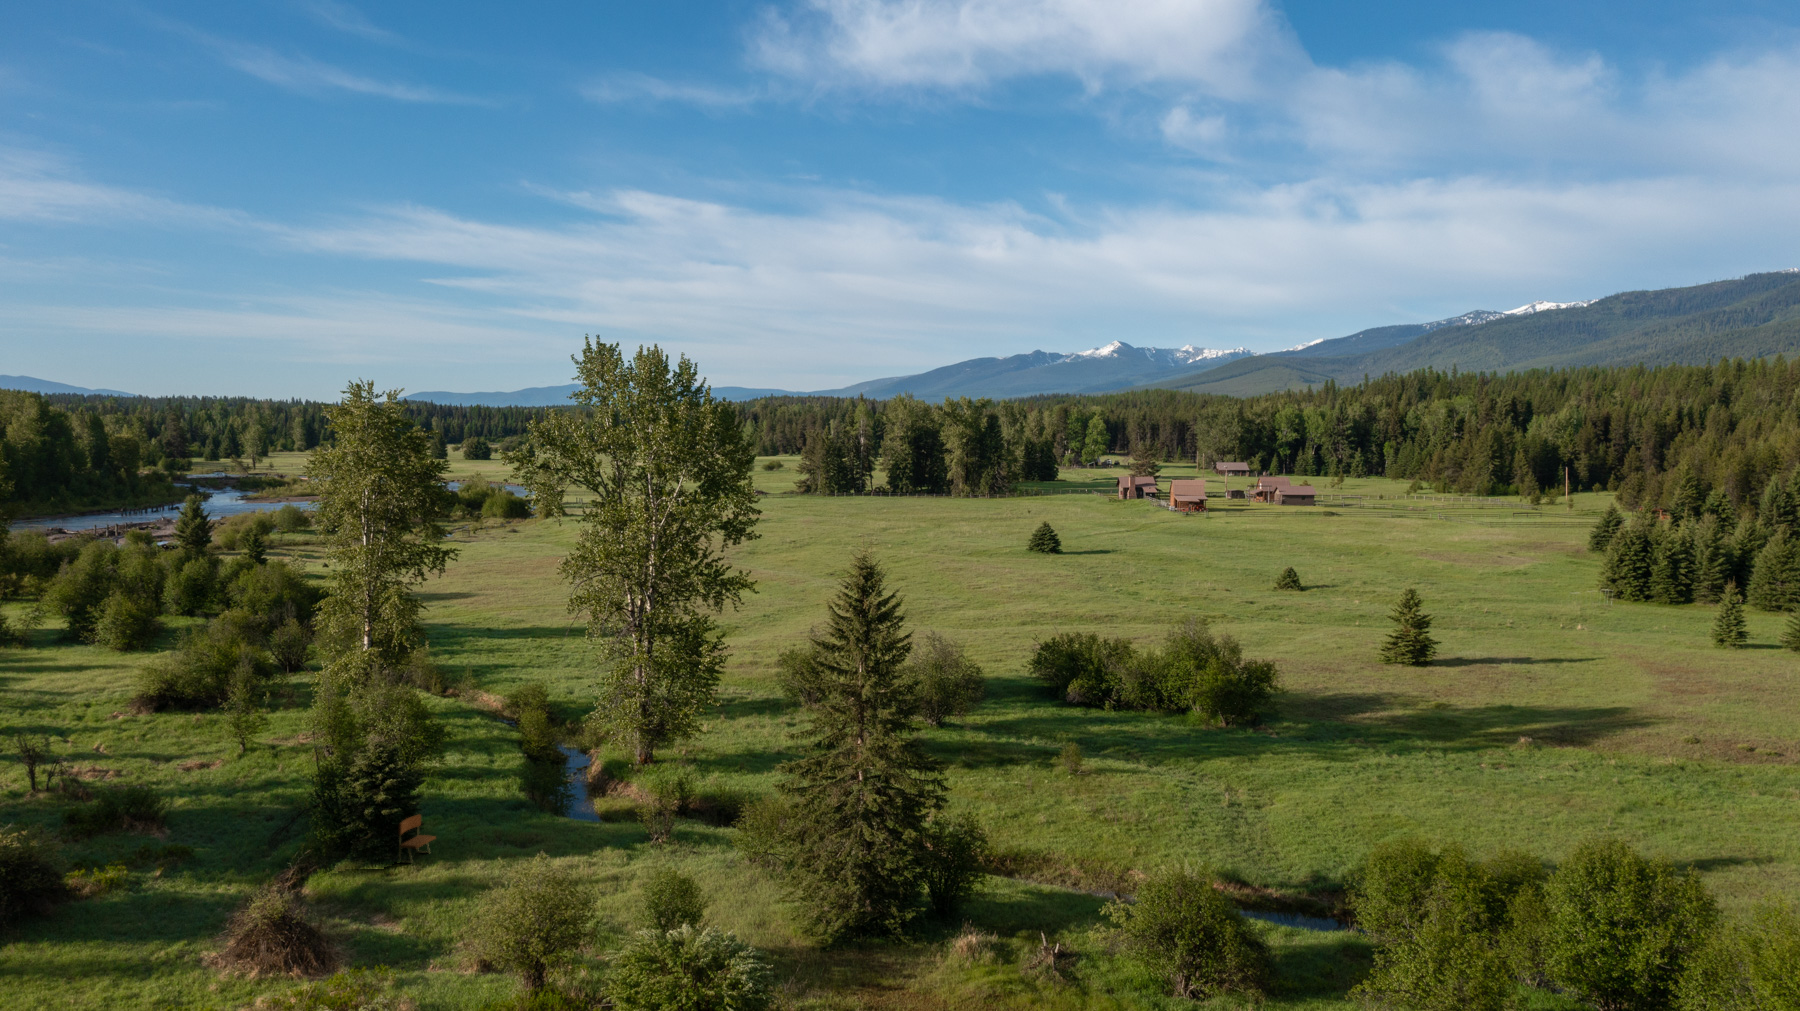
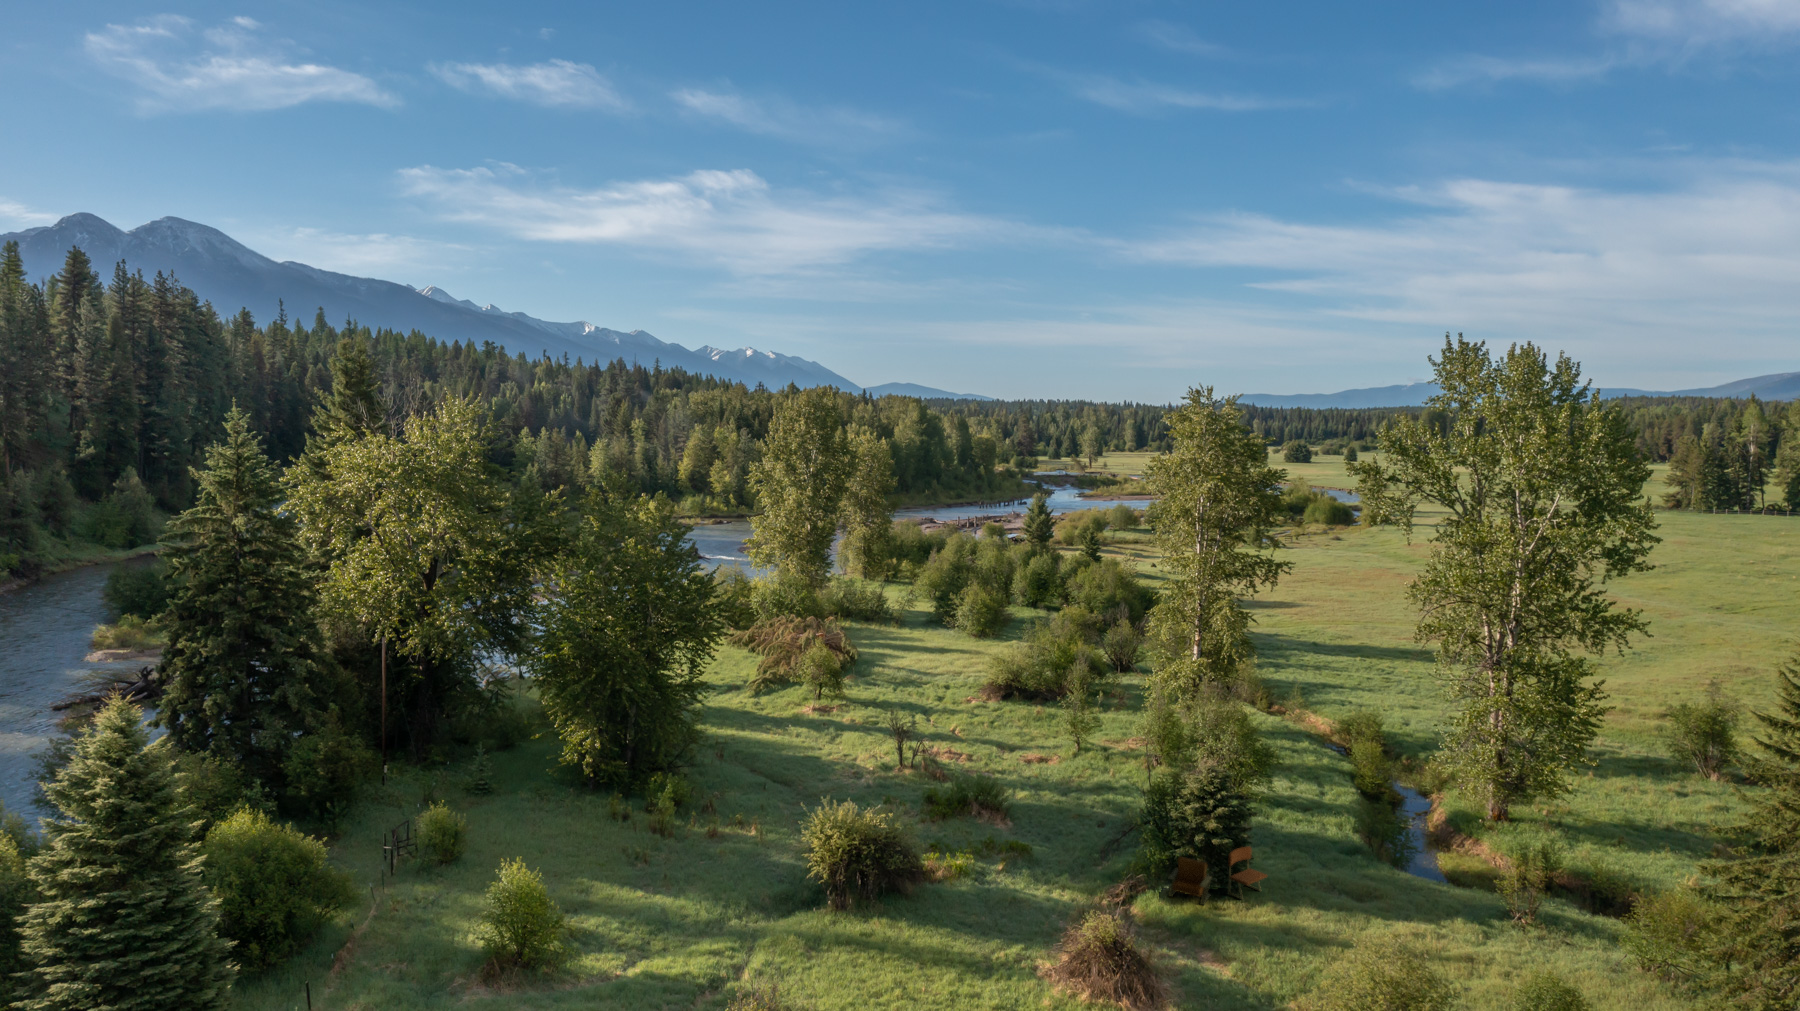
lounge chair: none [337,837,382,877] -> present [1168,857,1211,905]

